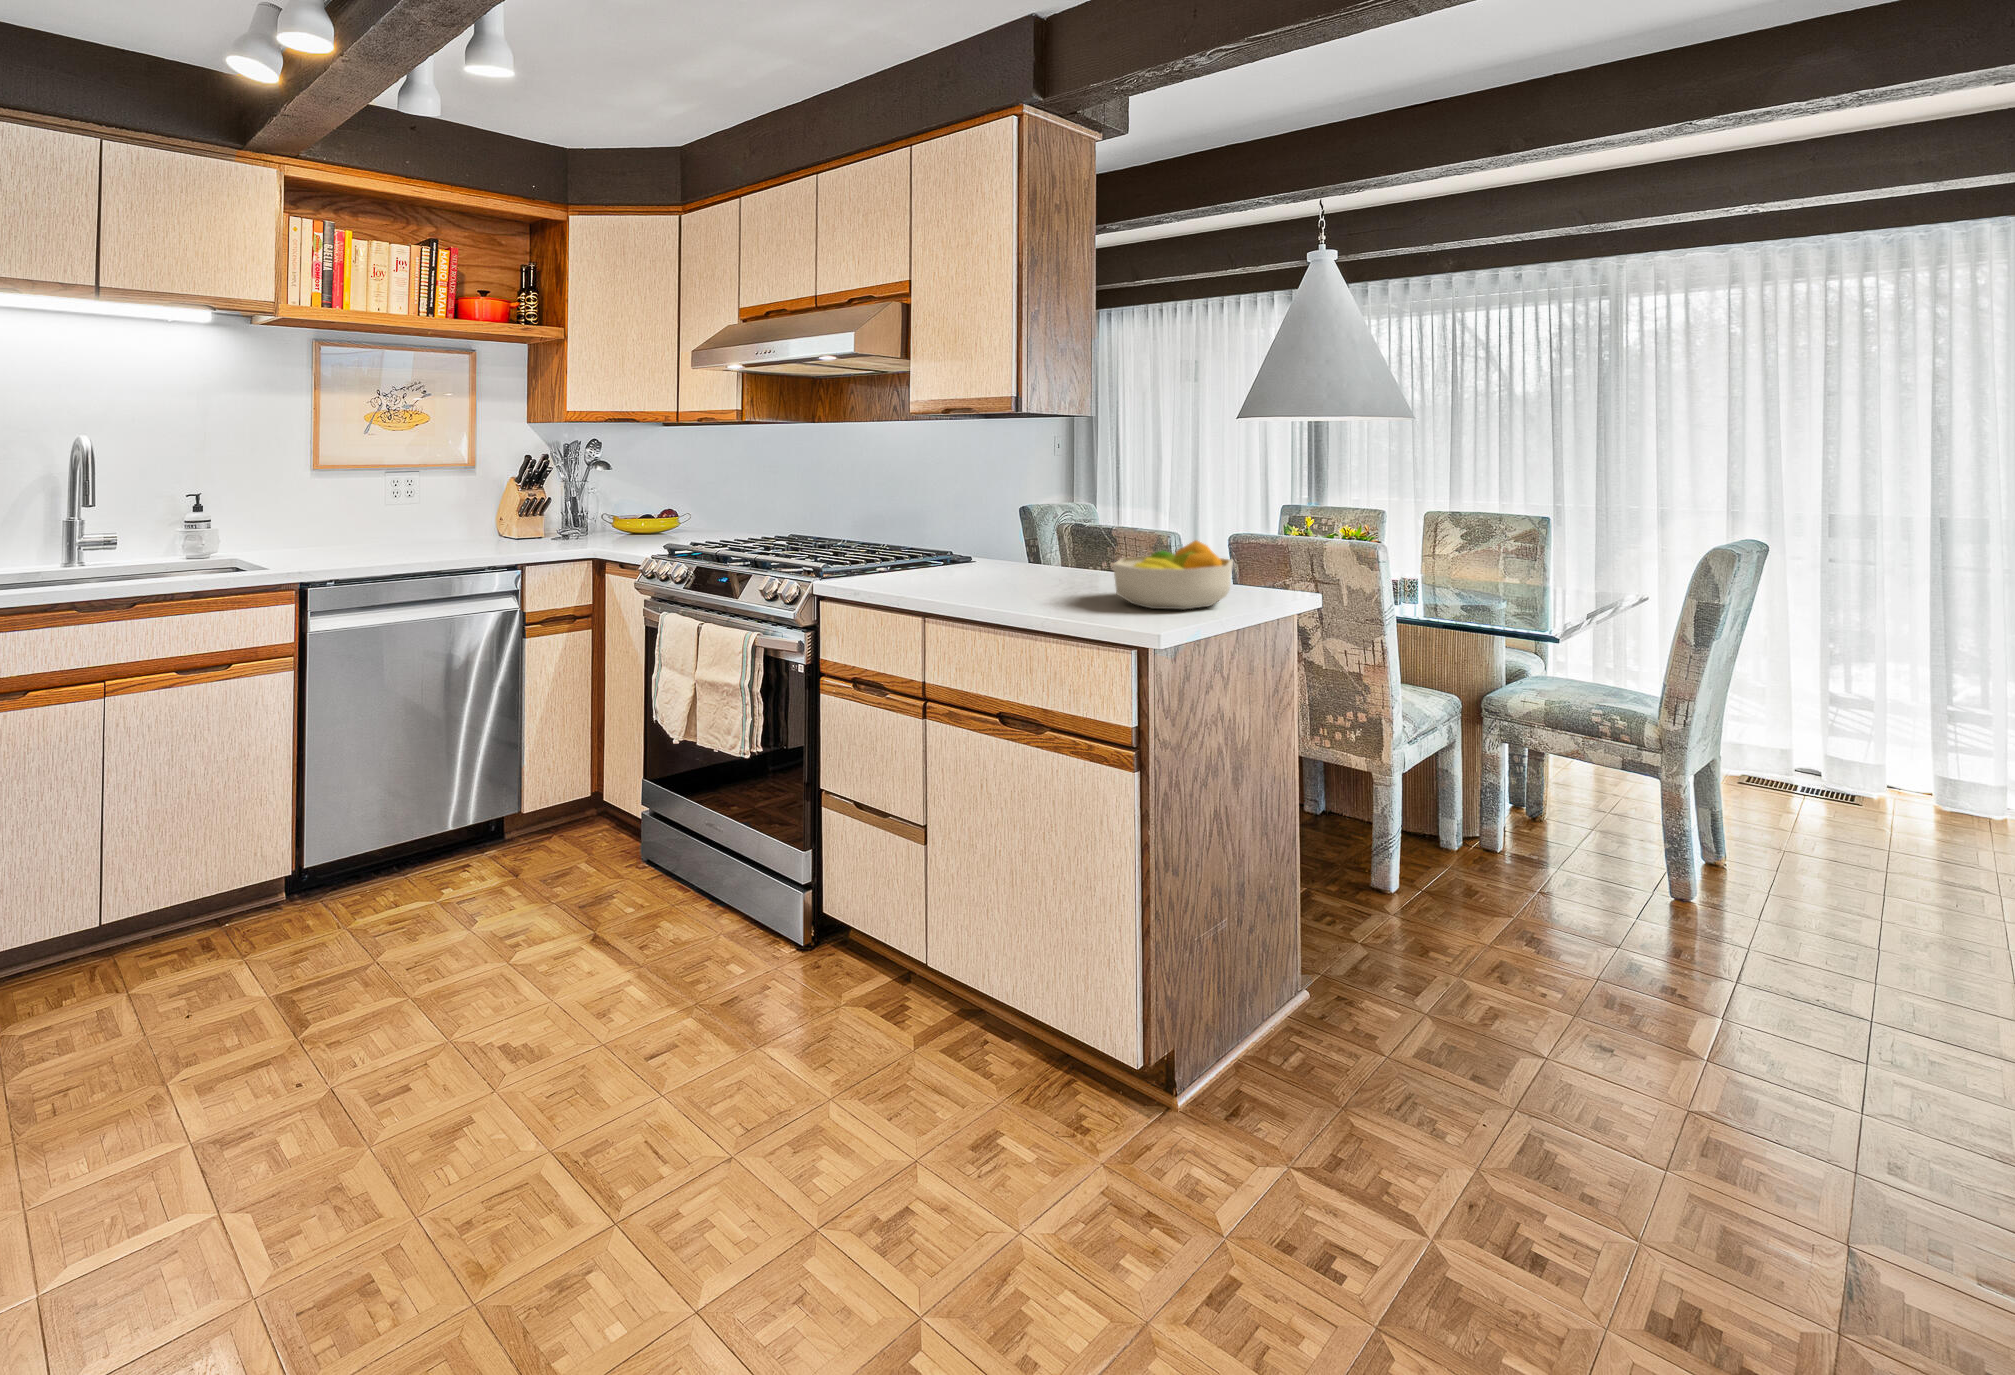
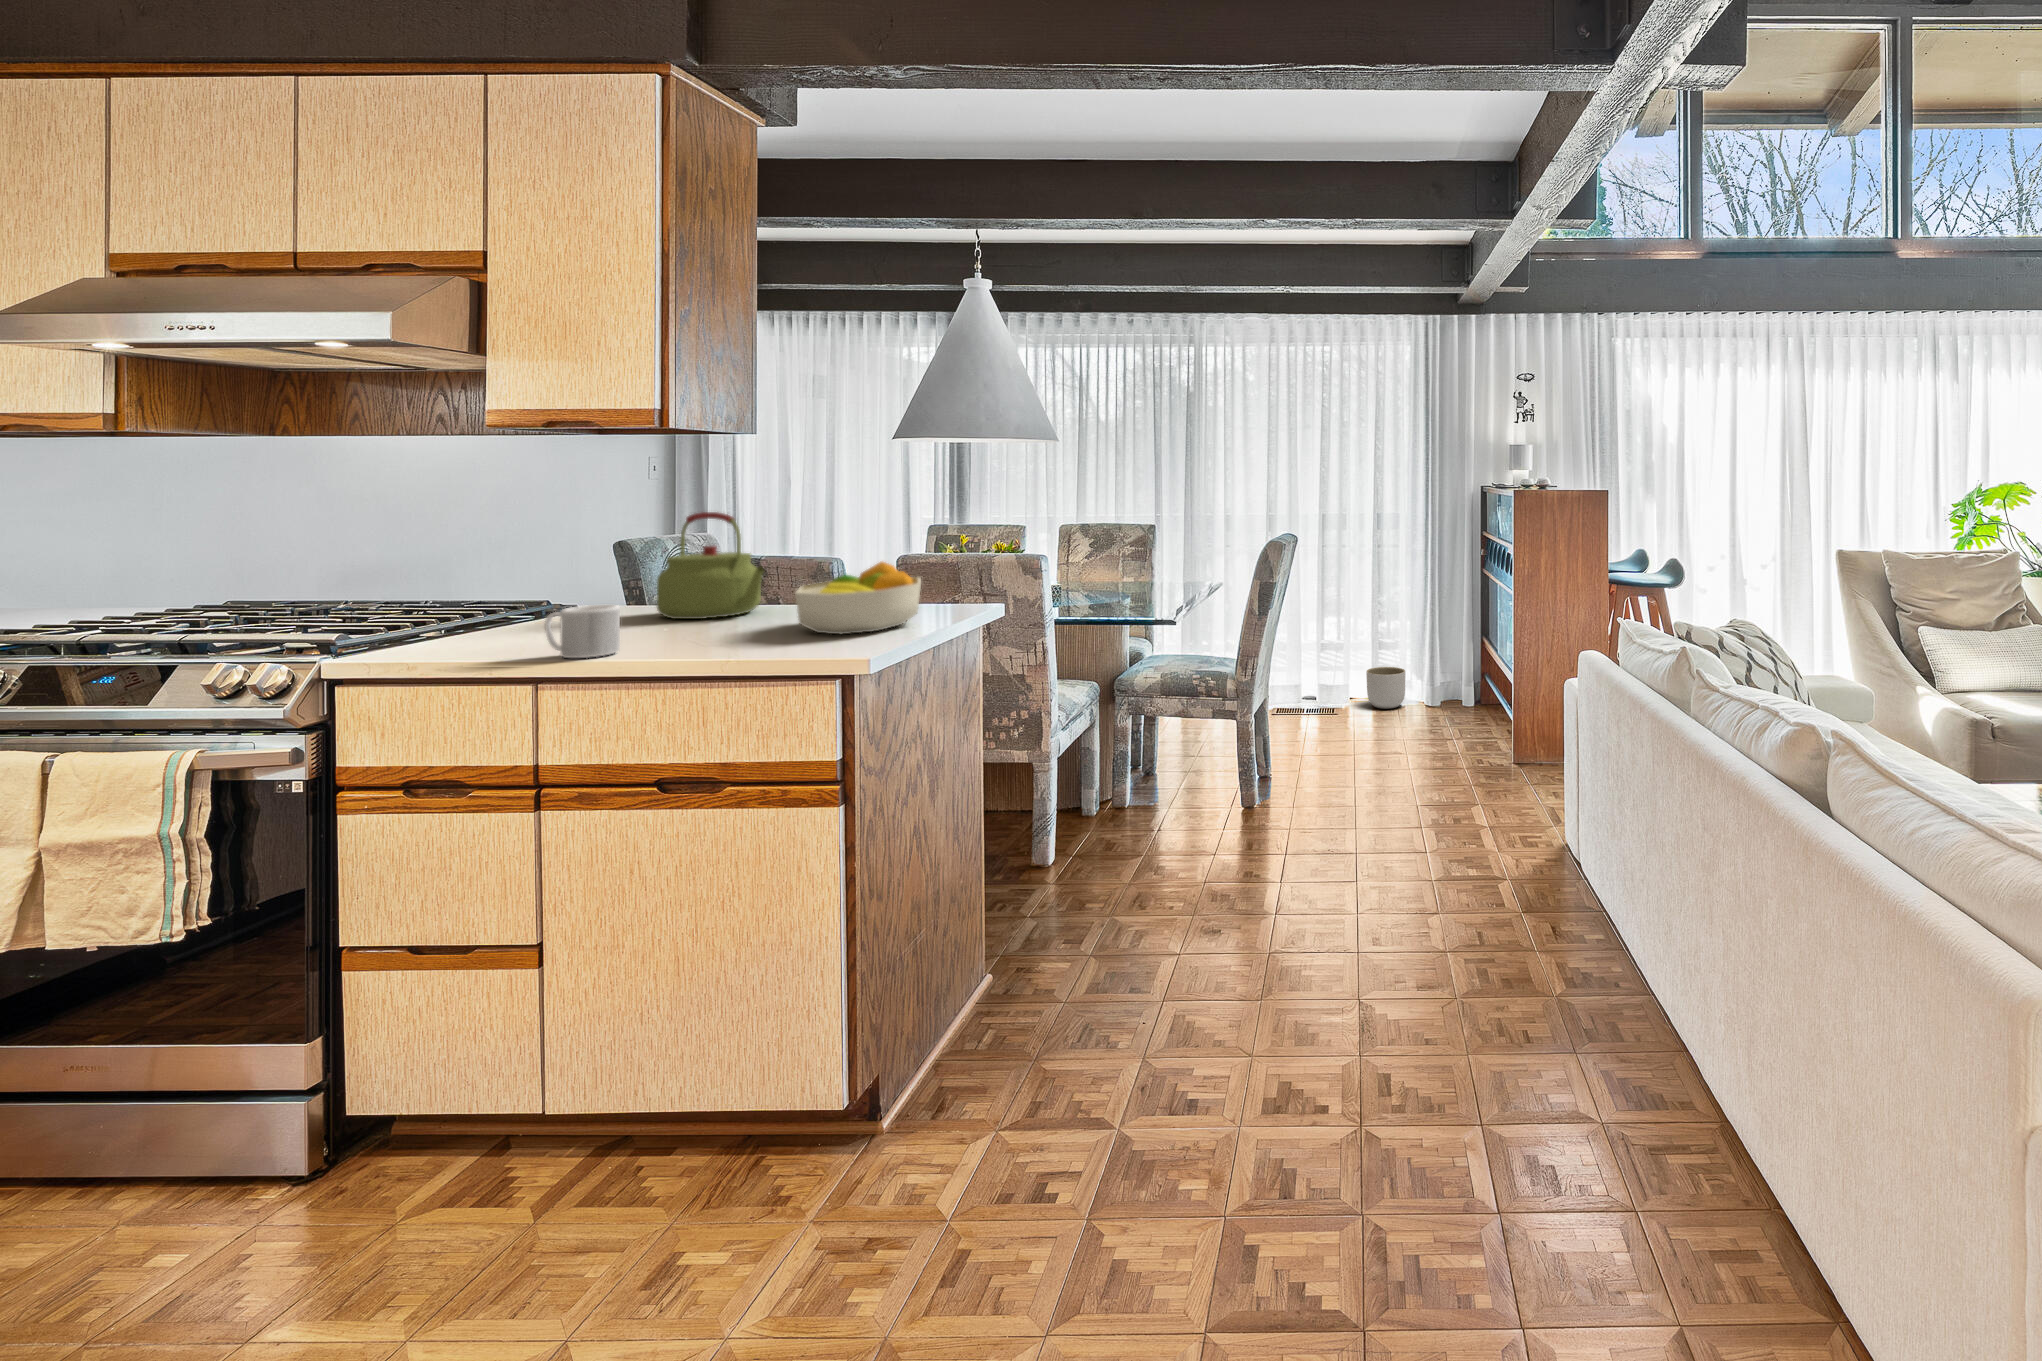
kettle: none [1019,484,1099,580] -> present [656,512,765,619]
mug: none [929,559,978,603] -> present [545,605,620,658]
planter: none [1913,753,1997,820] -> present [1366,667,1405,709]

